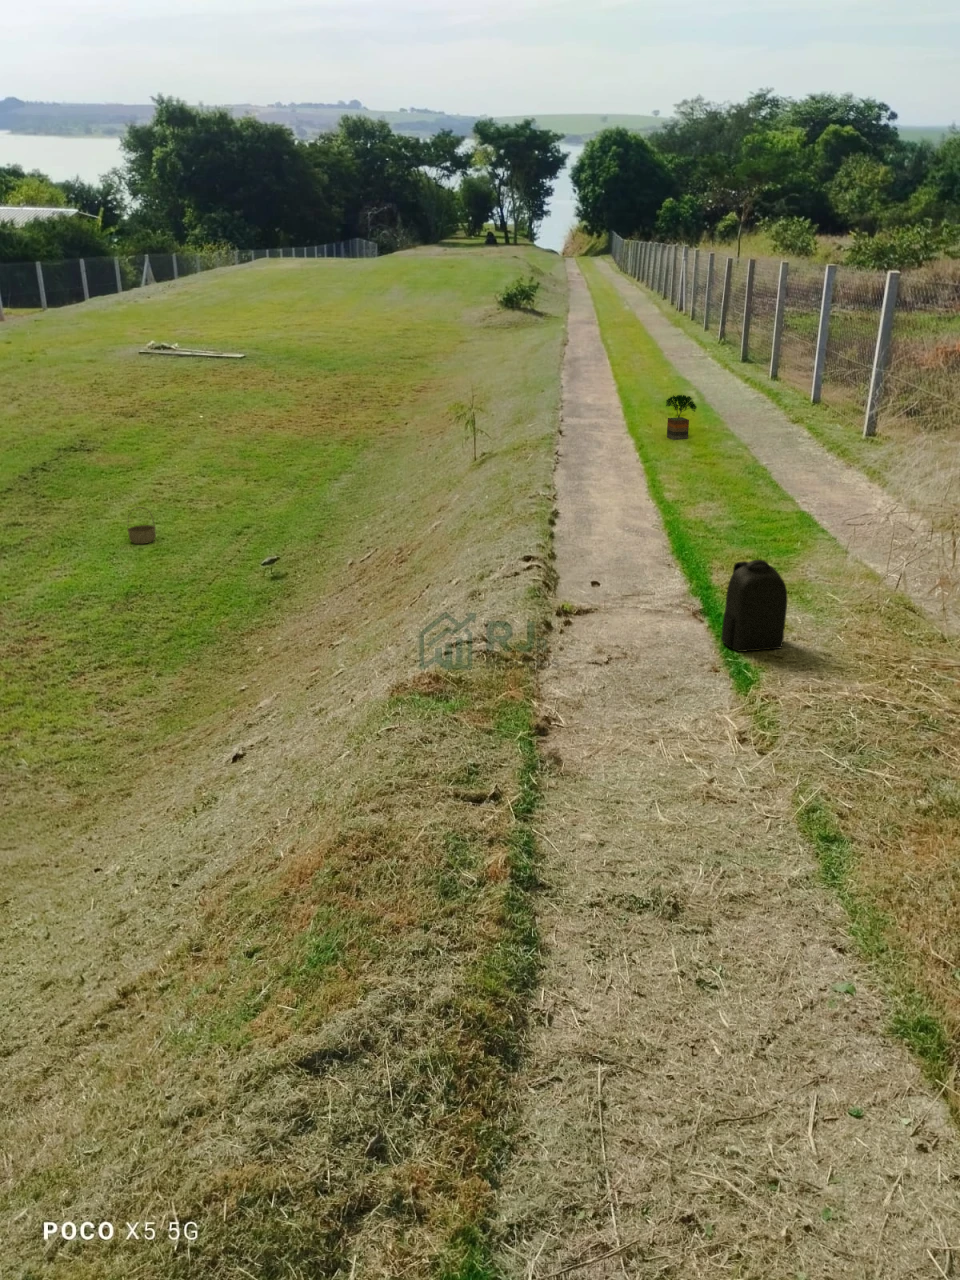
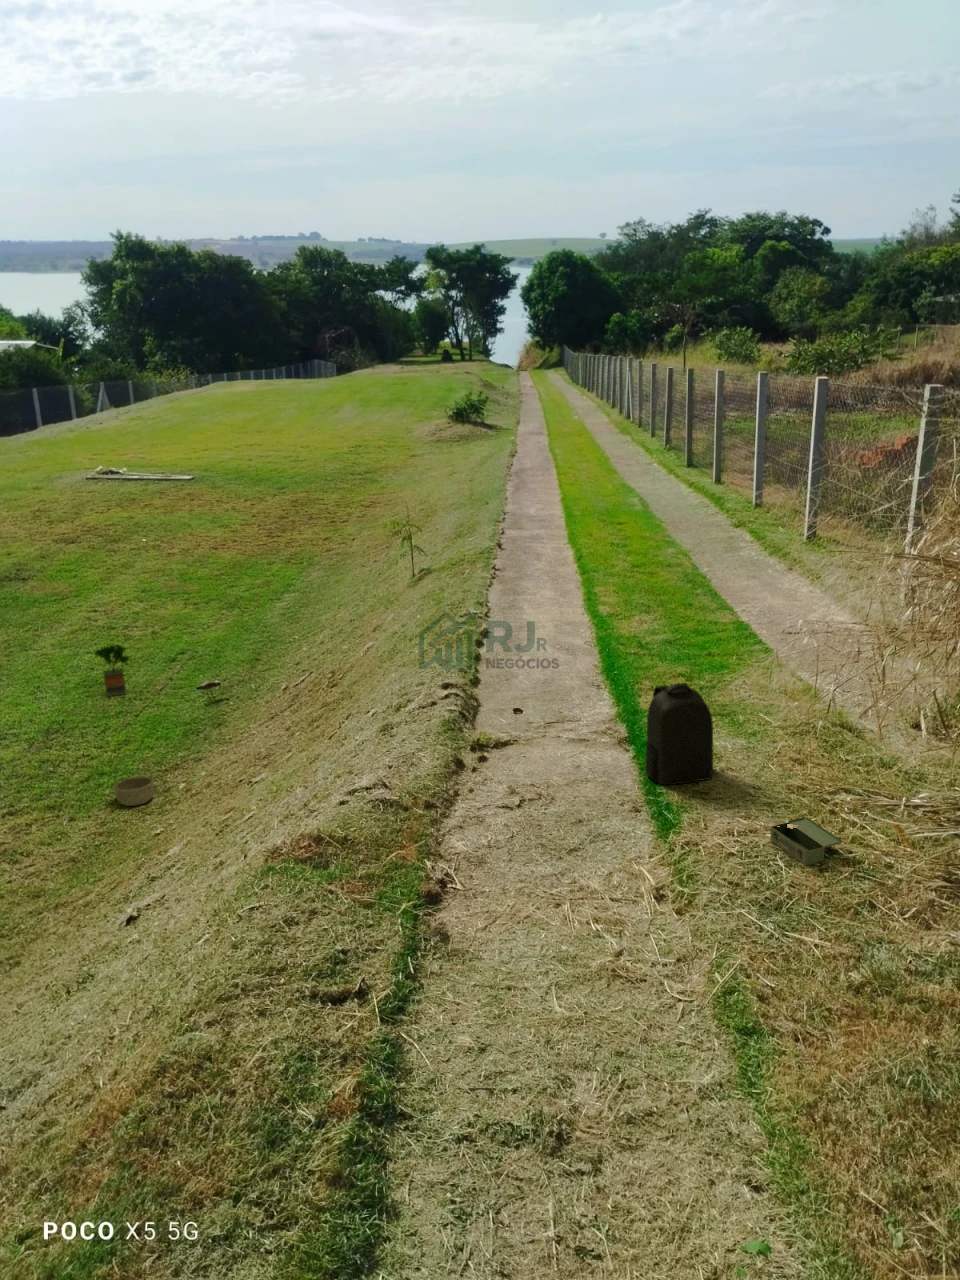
potted tree: present [666,395,697,440] -> present [95,644,129,697]
basket: present [127,507,156,544] -> present [114,755,154,806]
toolbox: none [839,680,905,720] -> present [771,817,842,866]

